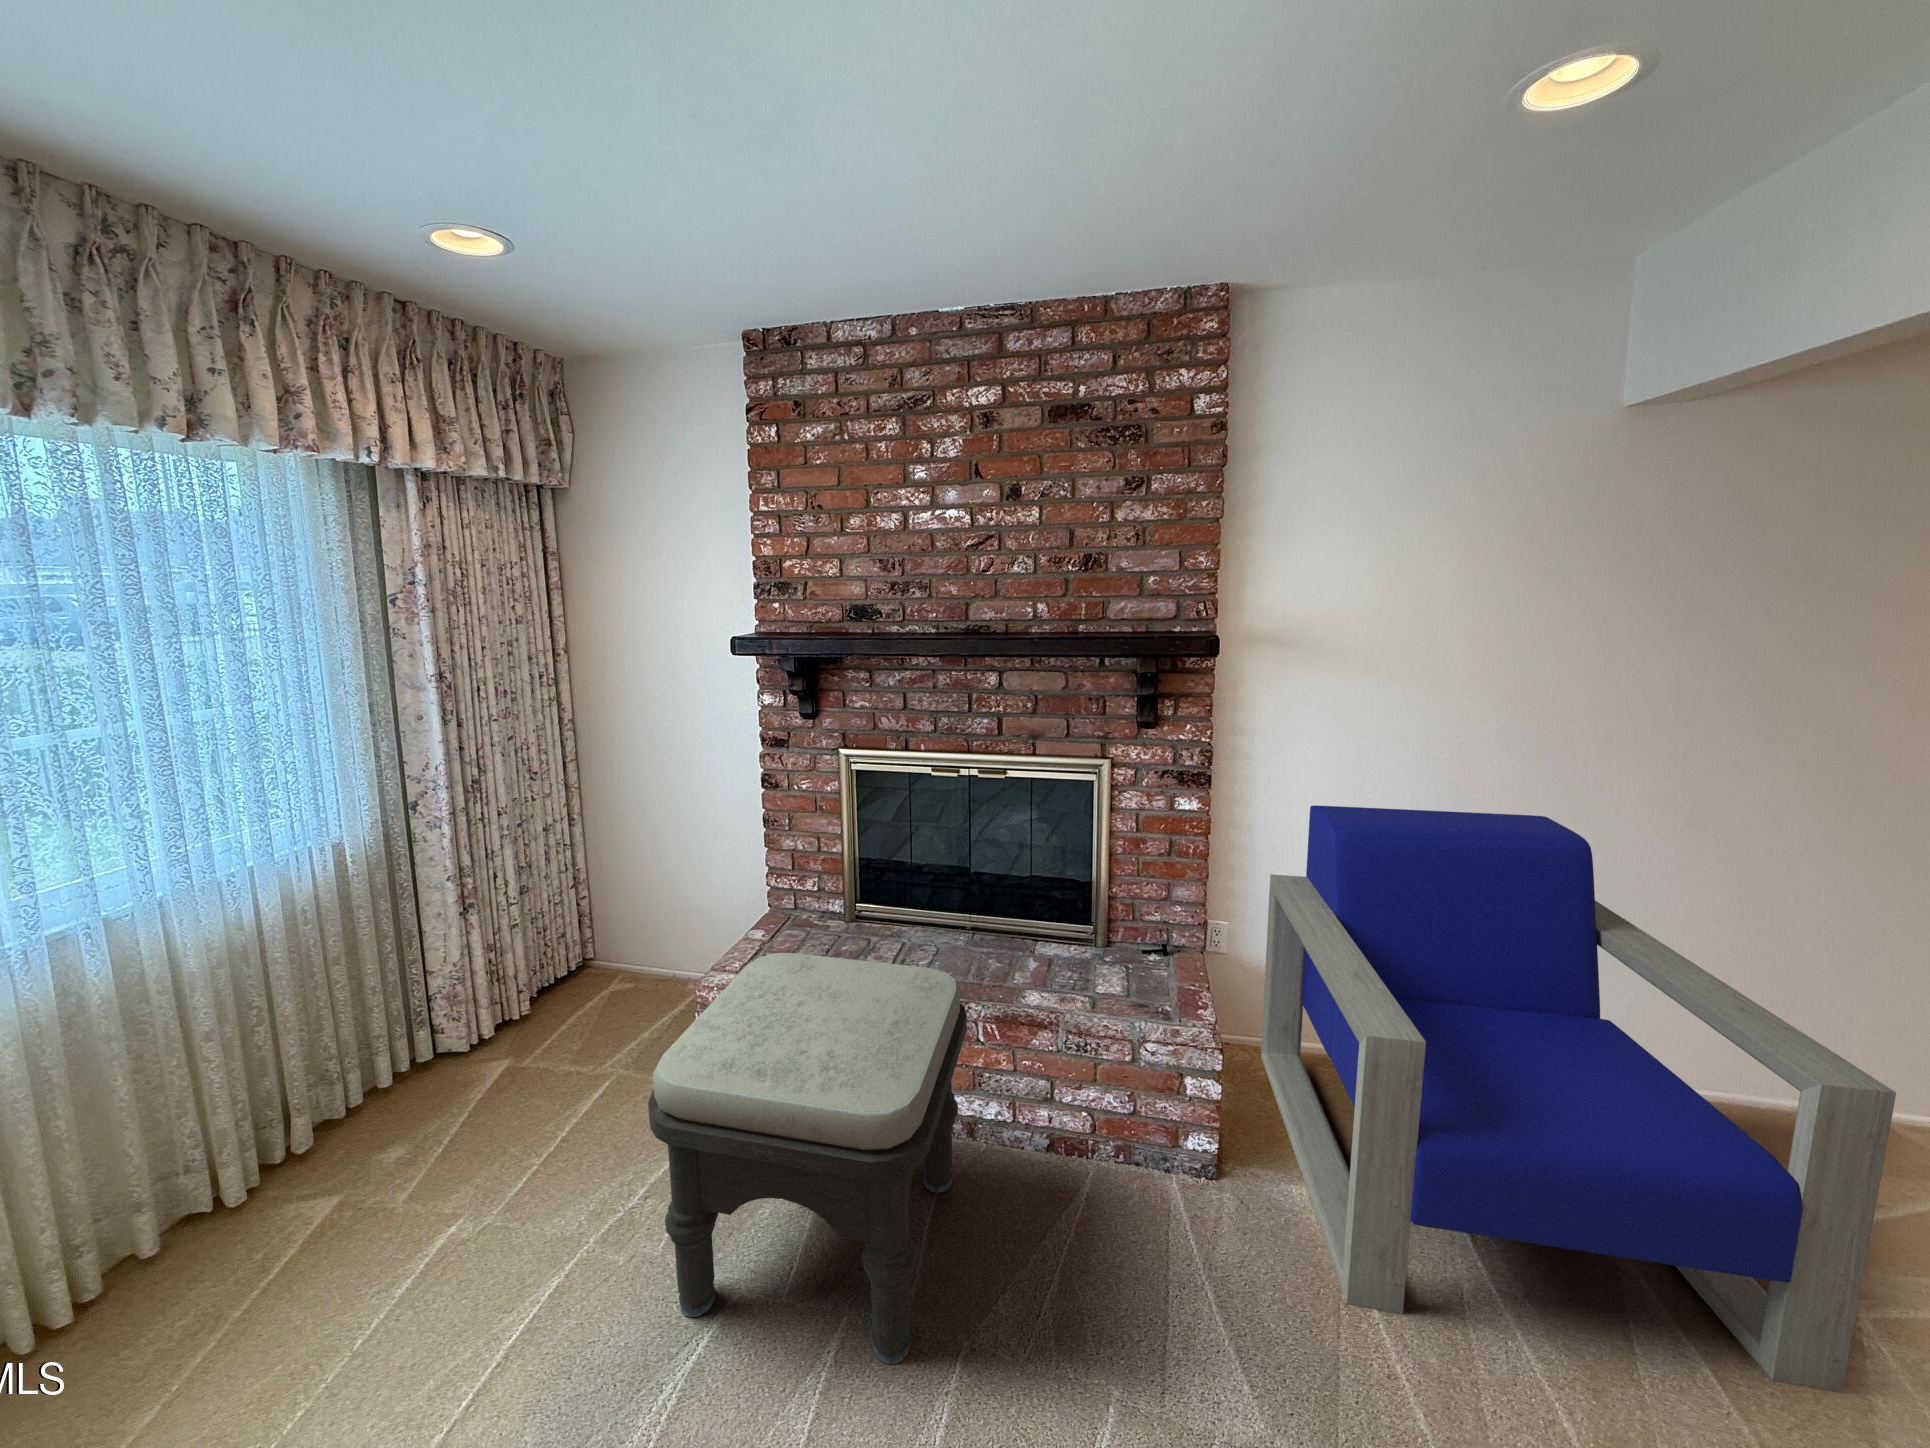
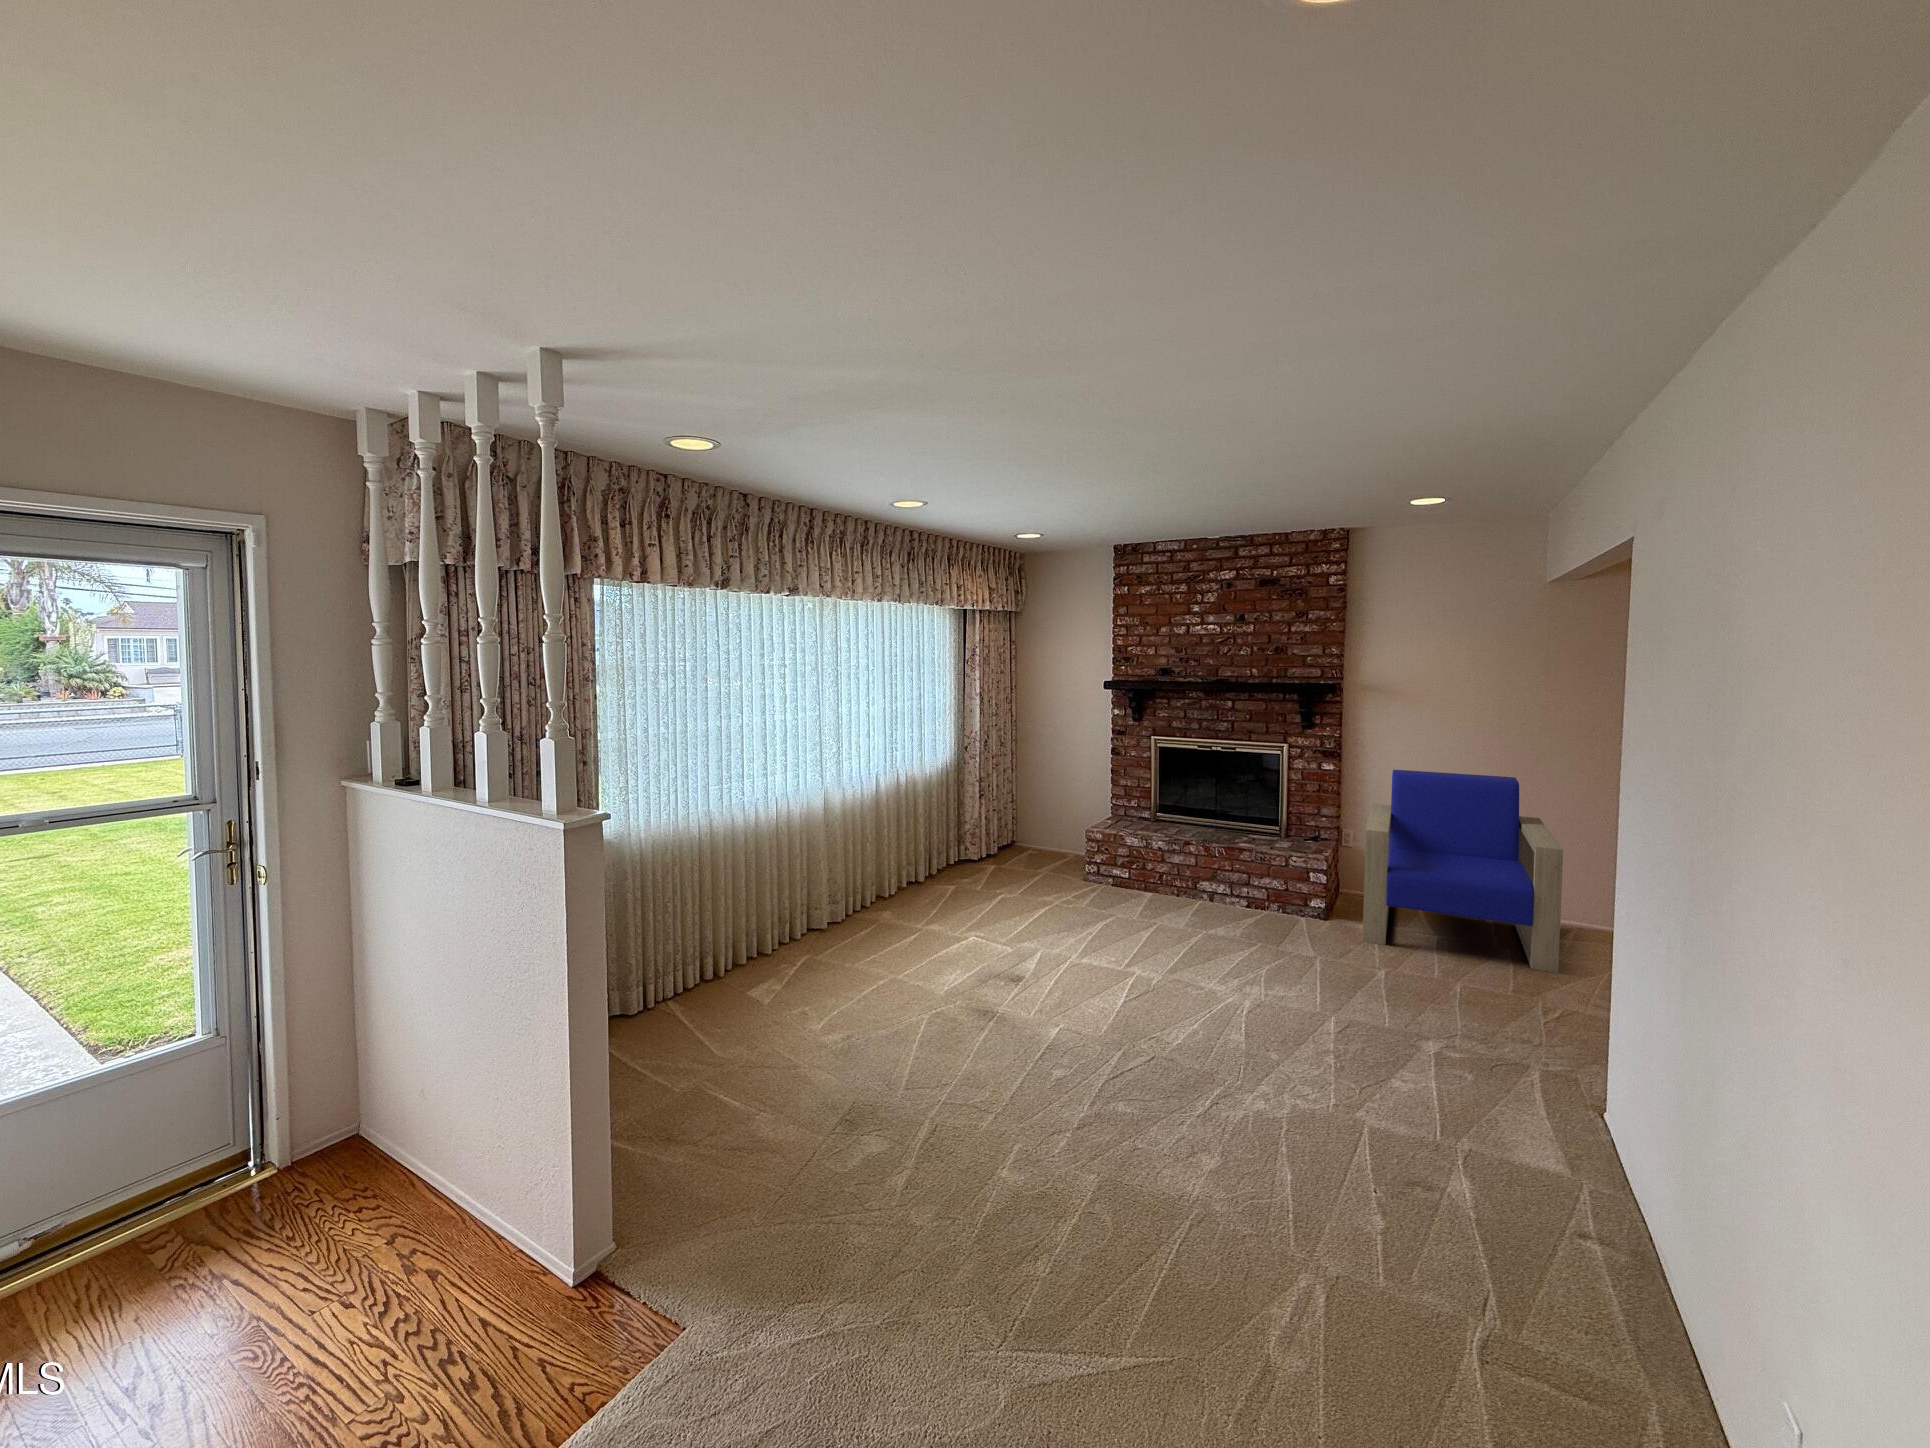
ottoman: present [648,953,967,1364] -> none [1092,809,1210,929]

